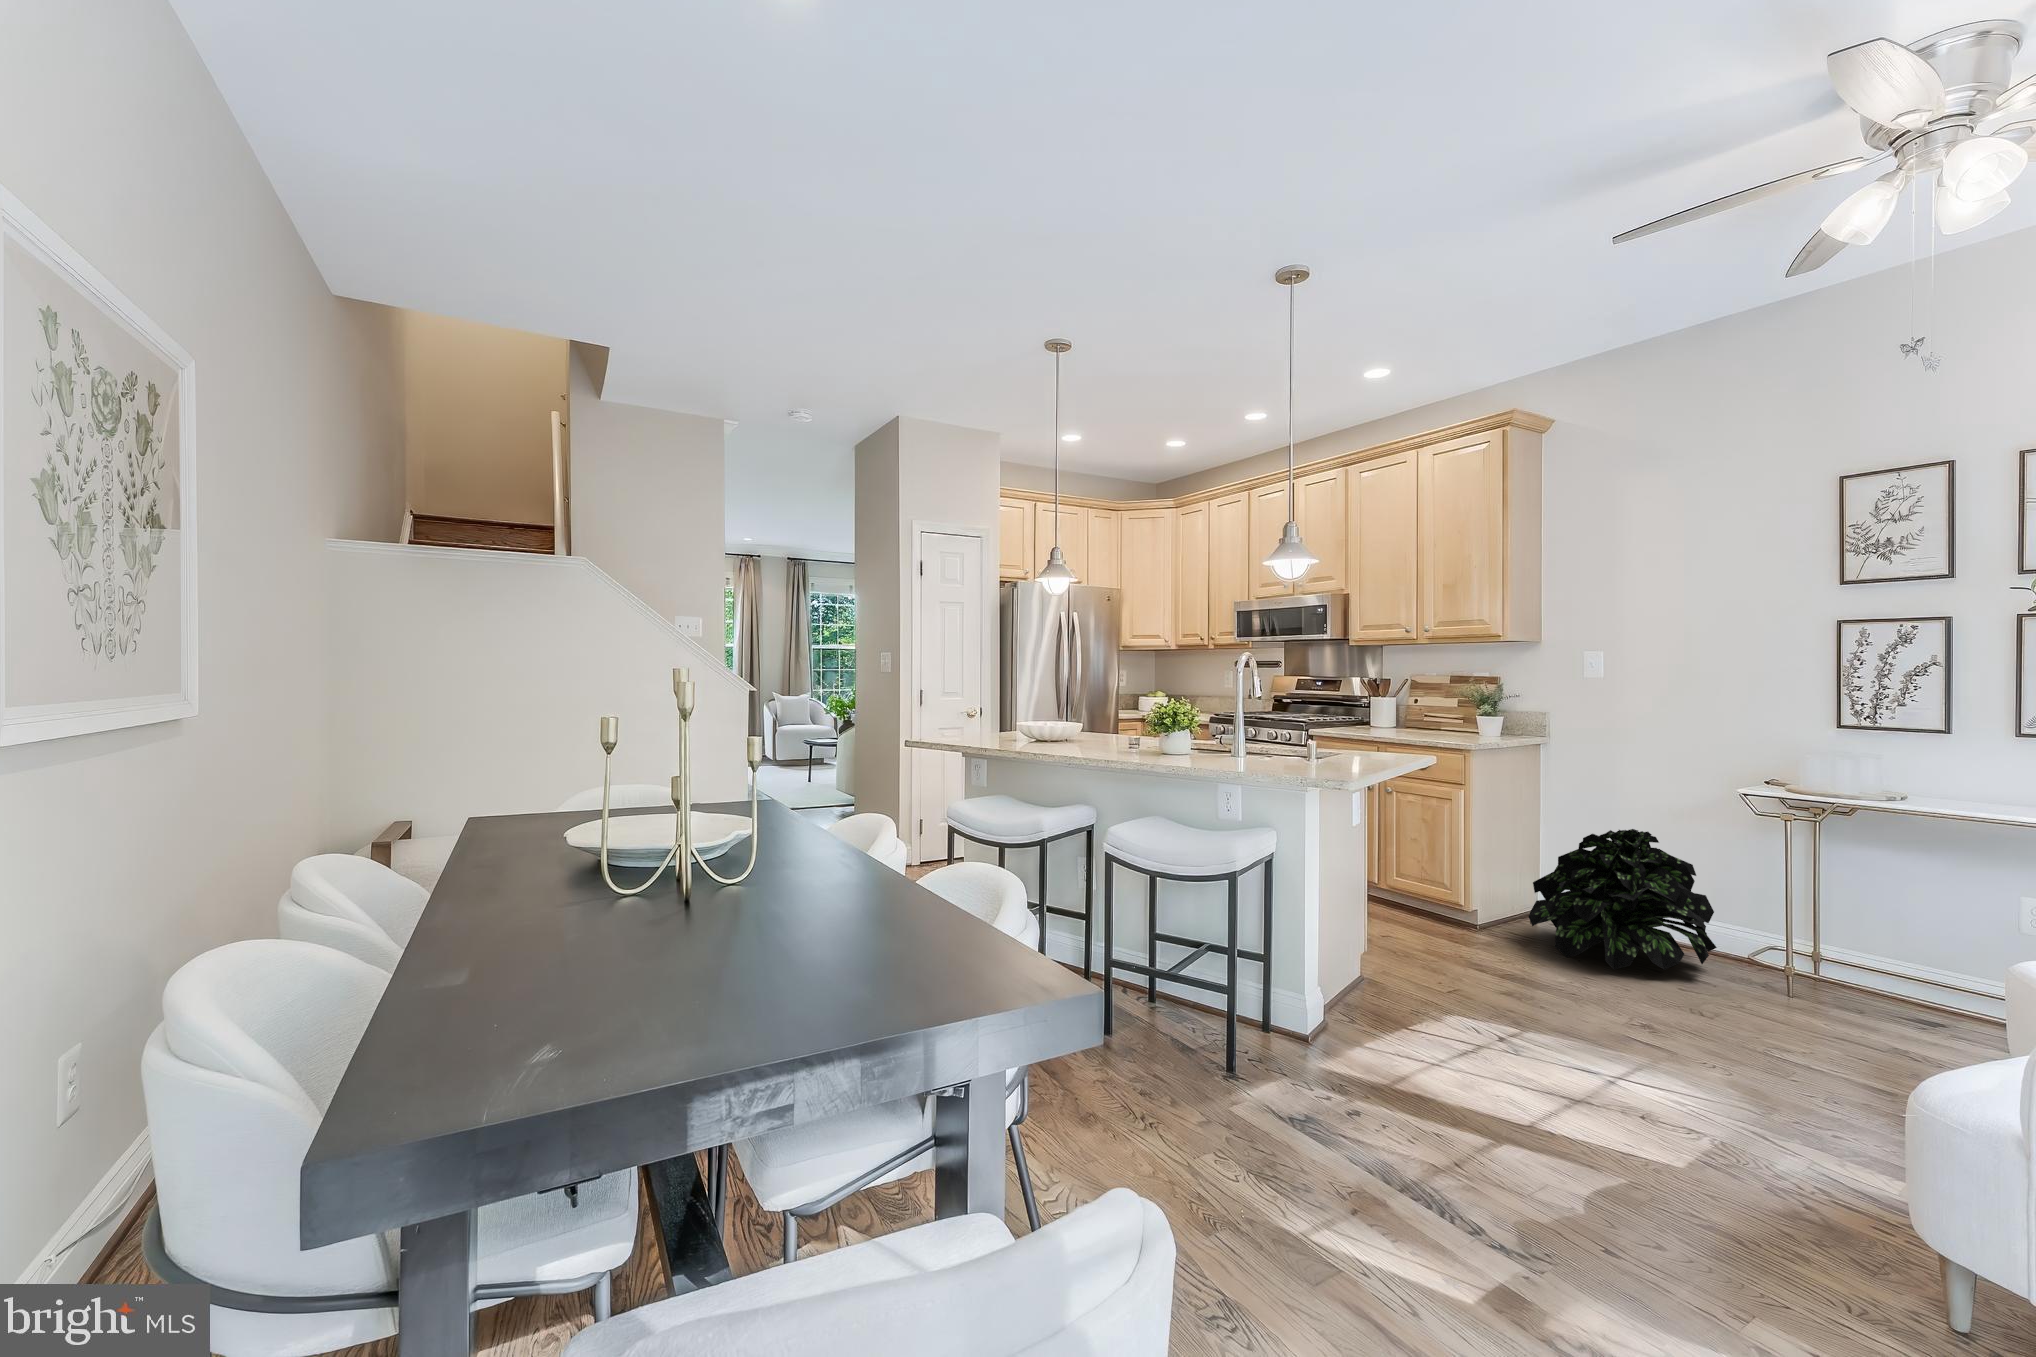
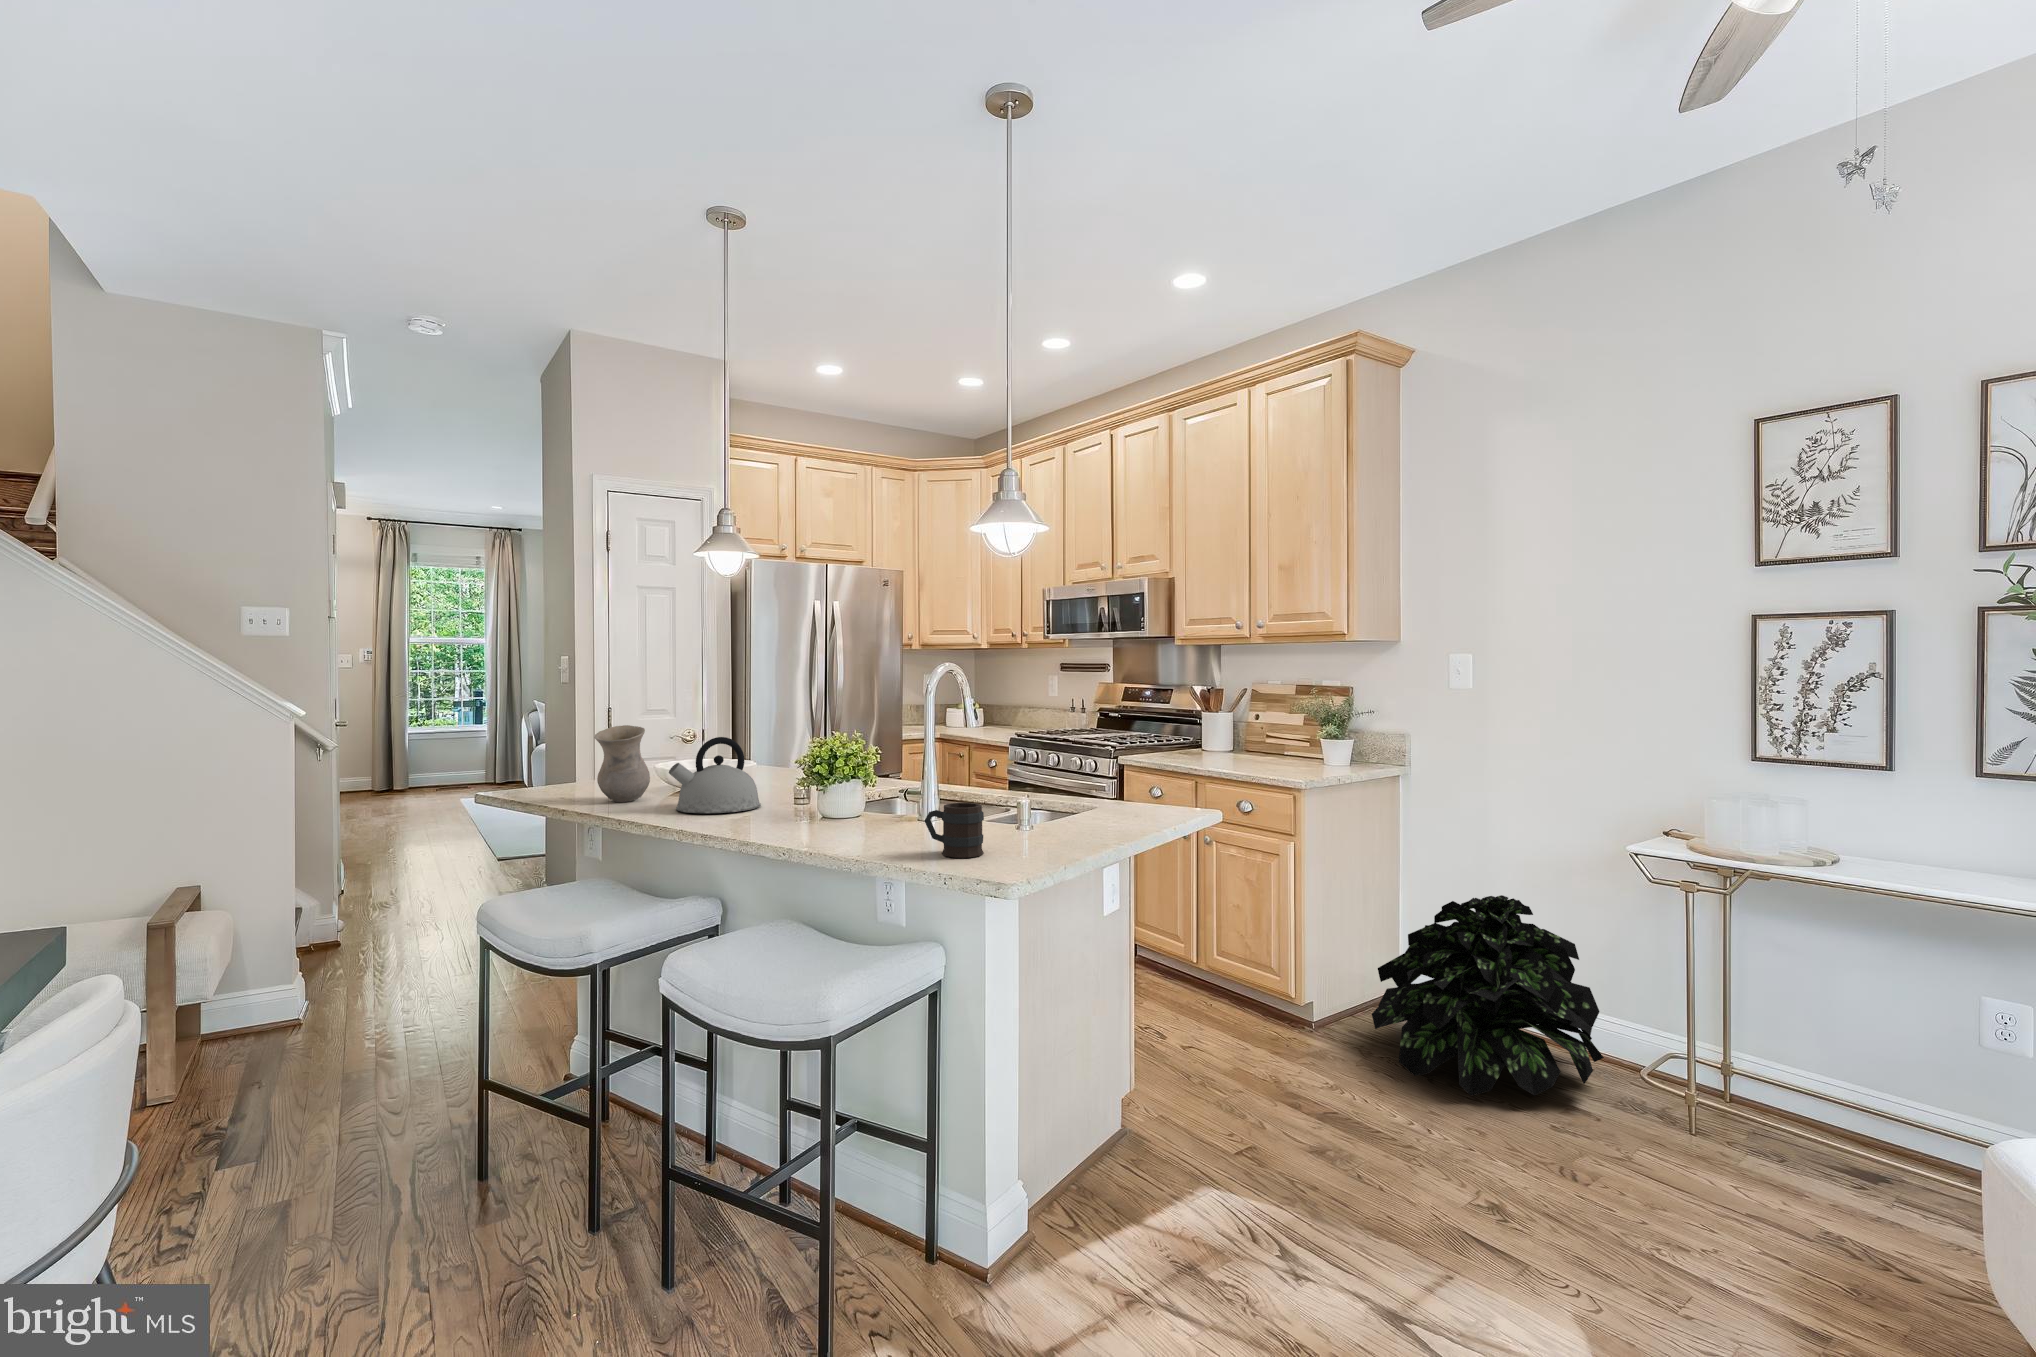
vase: none [989,696,1022,747] -> present [594,725,650,802]
kettle: none [1051,703,1107,753] -> present [669,737,761,813]
mug: none [1265,741,1304,774] -> present [925,803,984,858]

